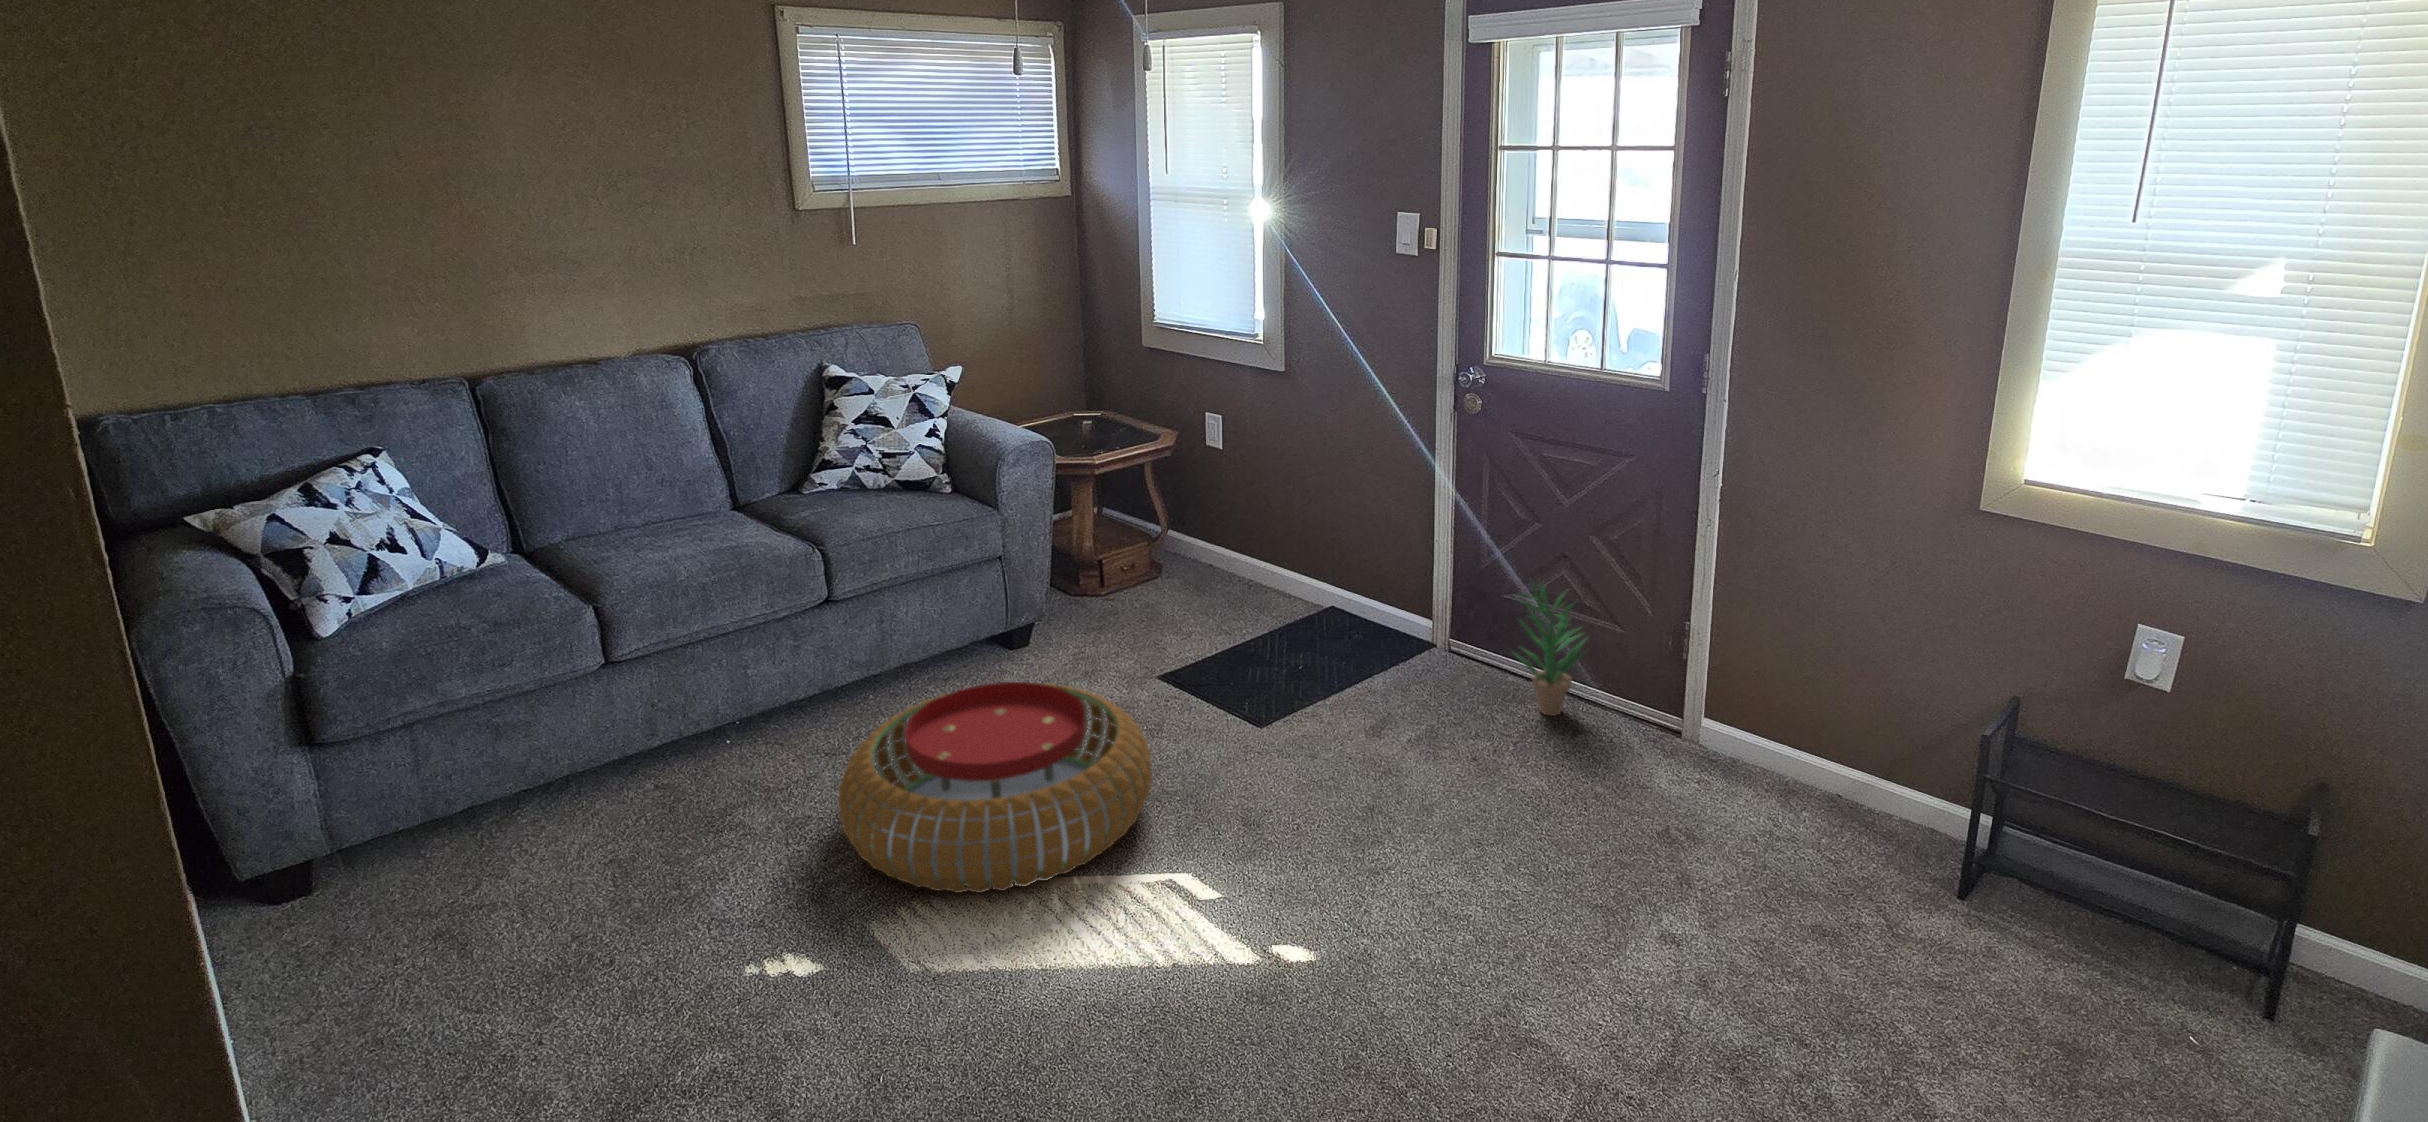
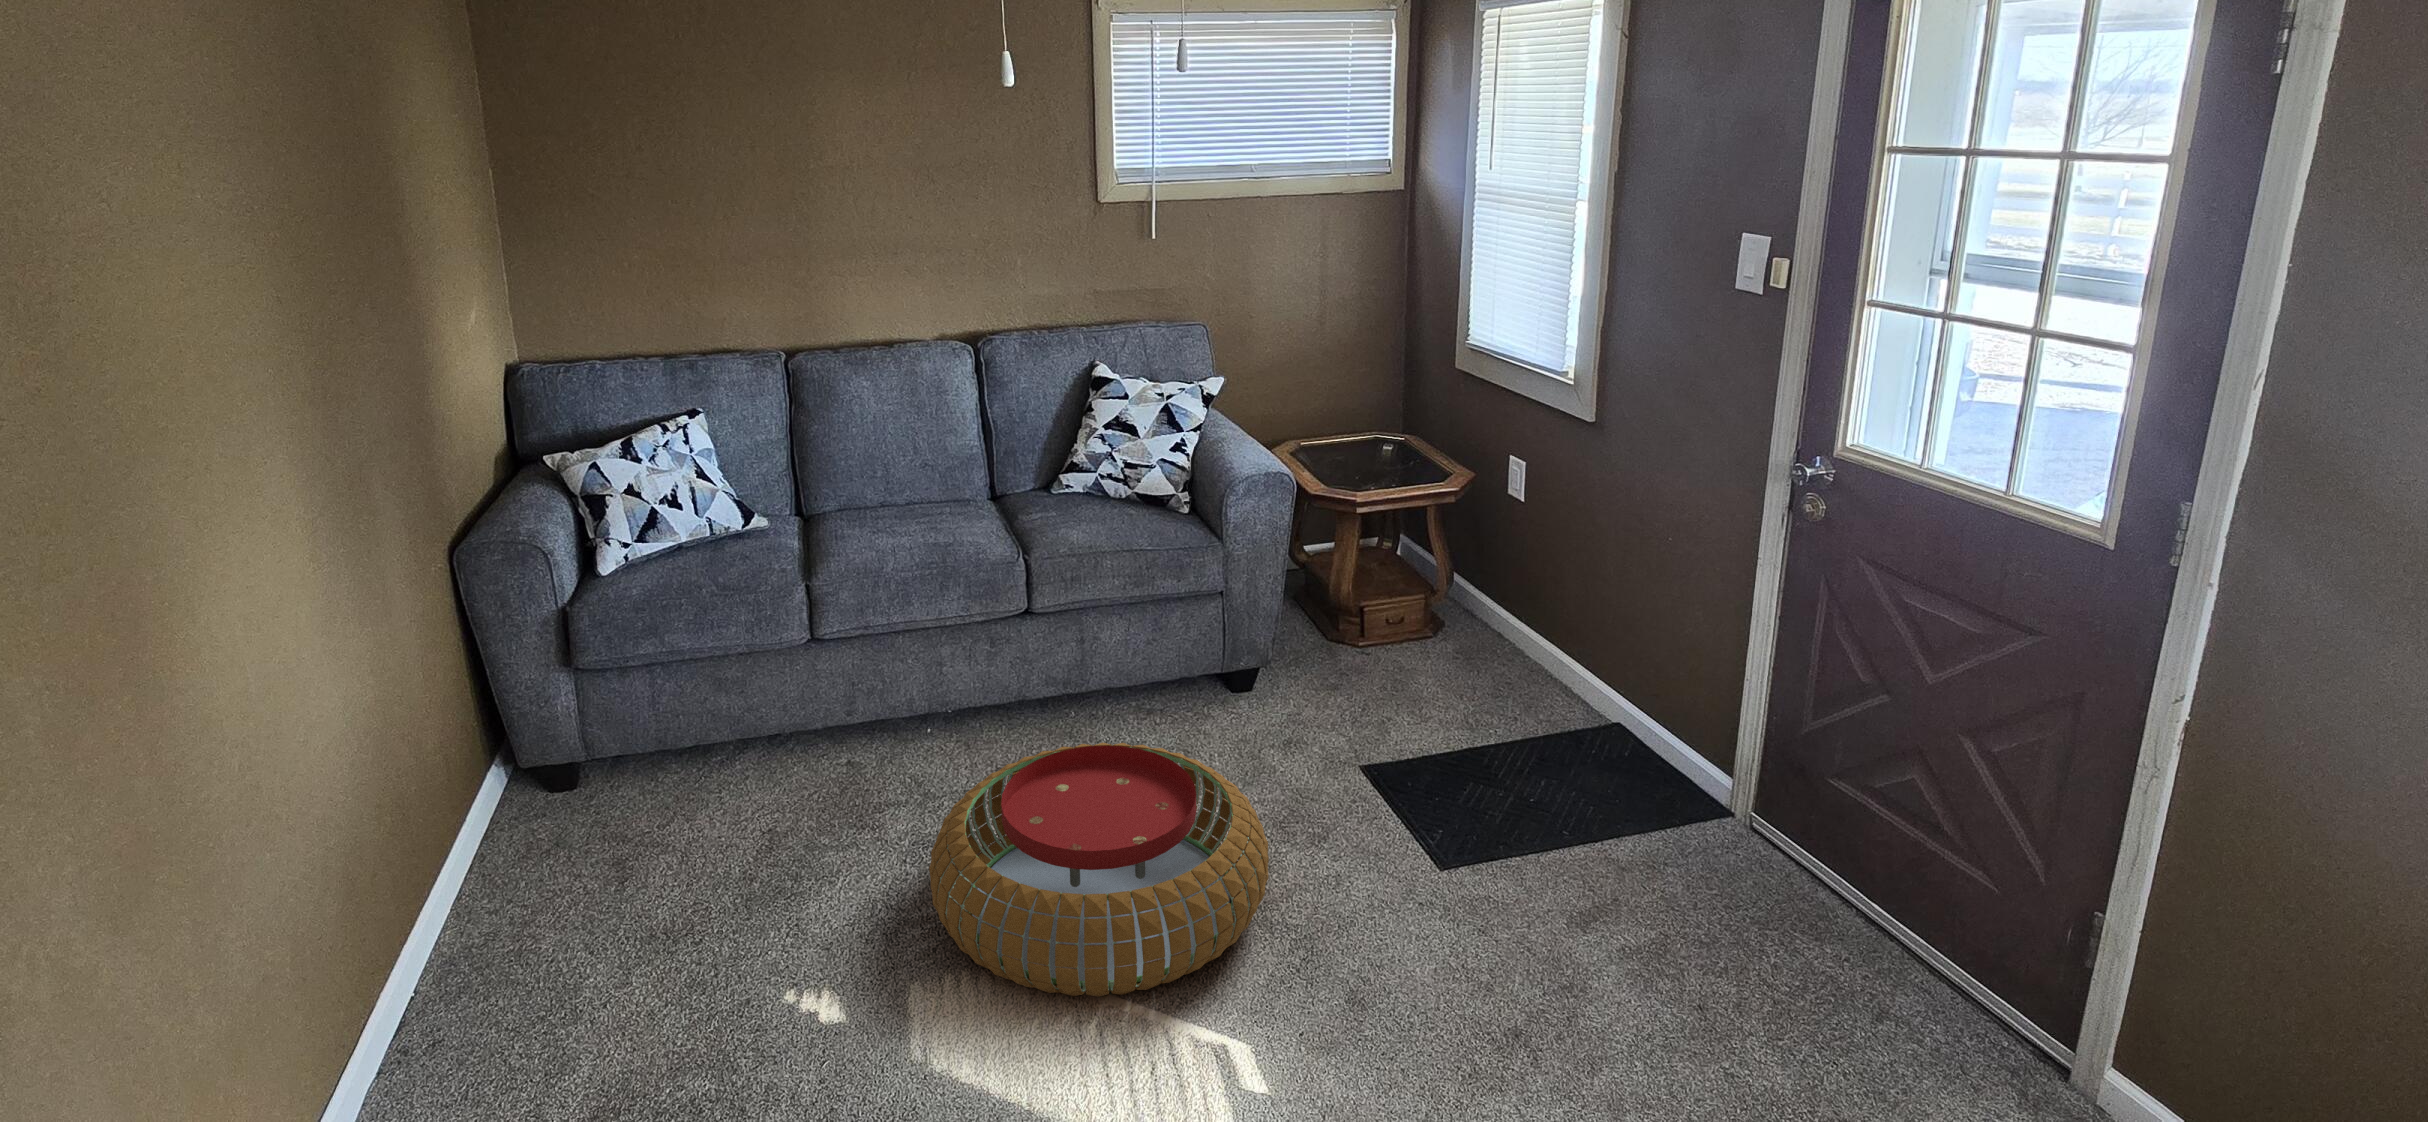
potted plant: present [1515,582,1586,716] -> none [1798,770,1936,974]

